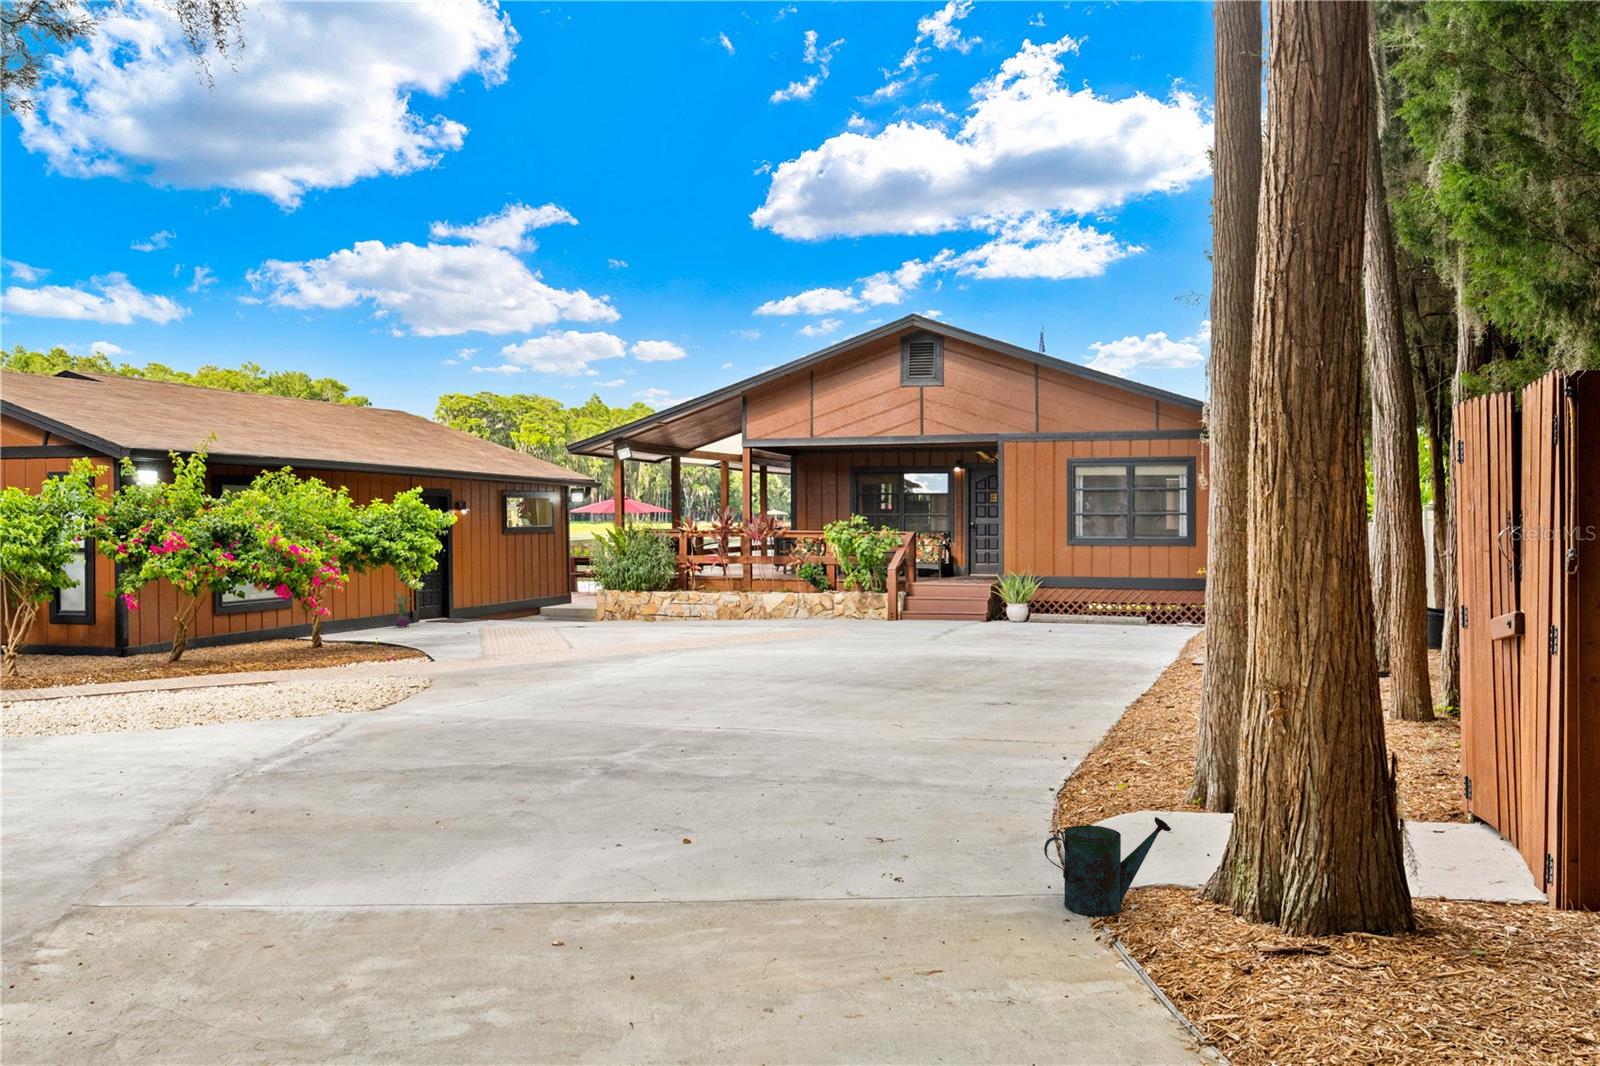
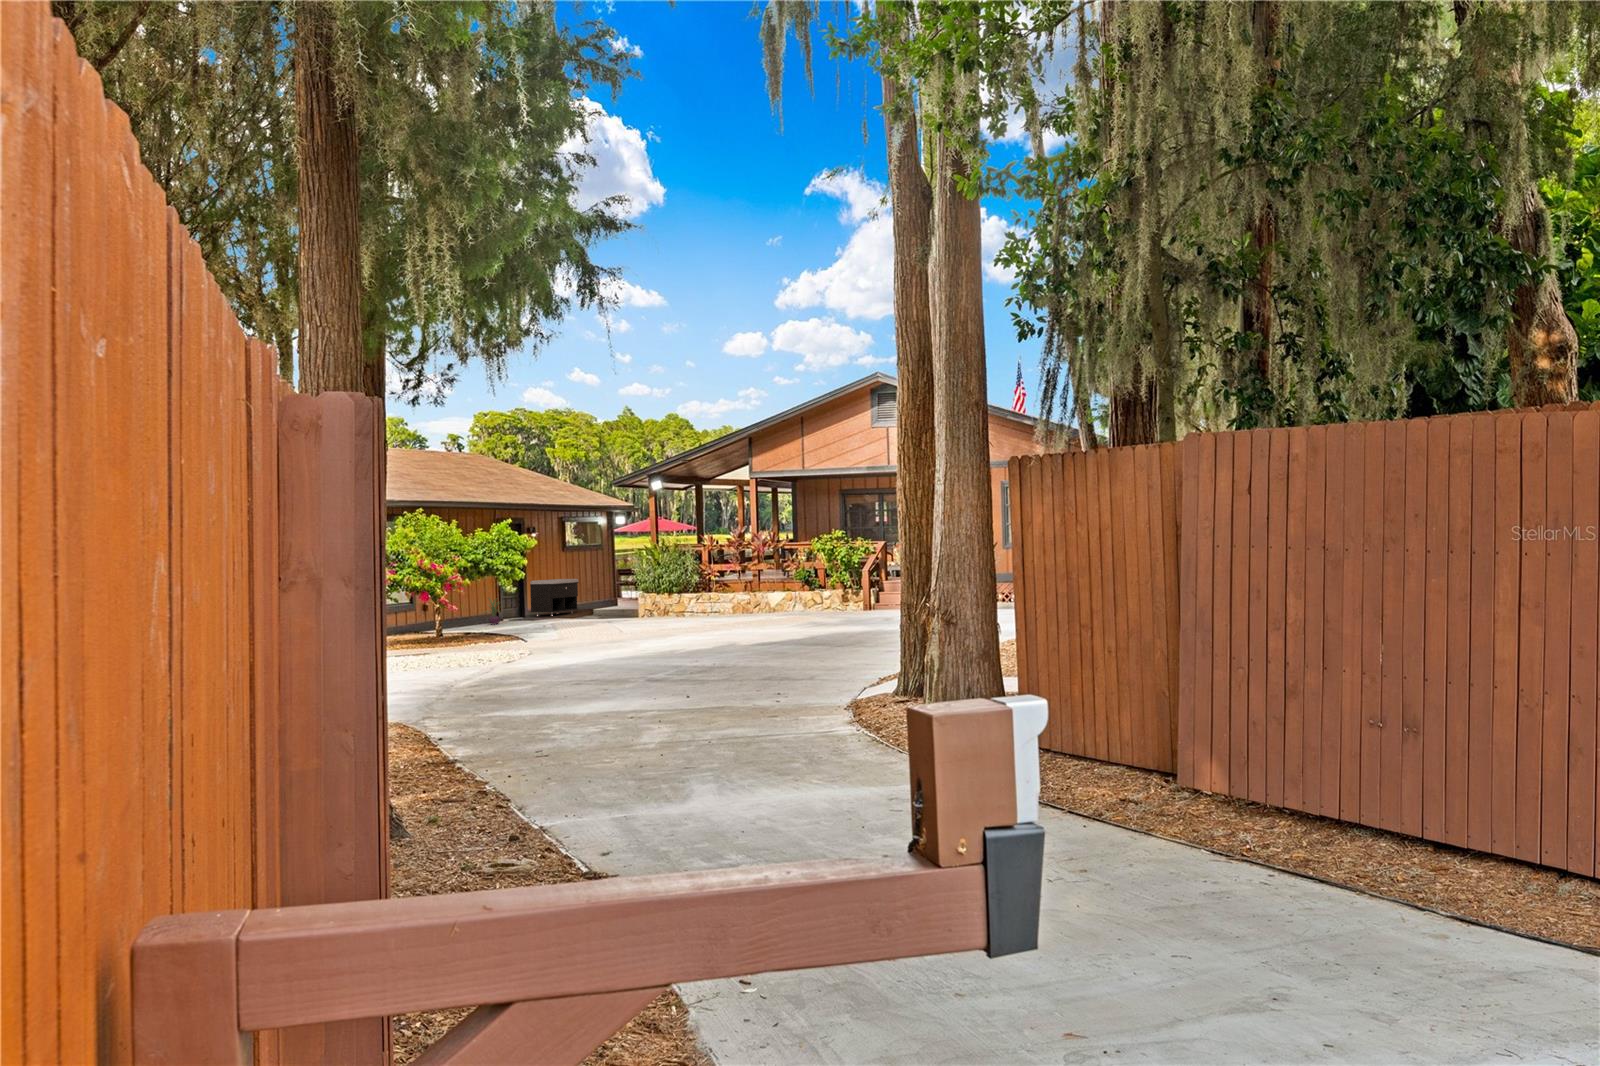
storage bench: none [457,568,521,616] -> present [530,579,579,616]
watering can: present [1044,817,1171,916] -> none [847,665,900,704]

